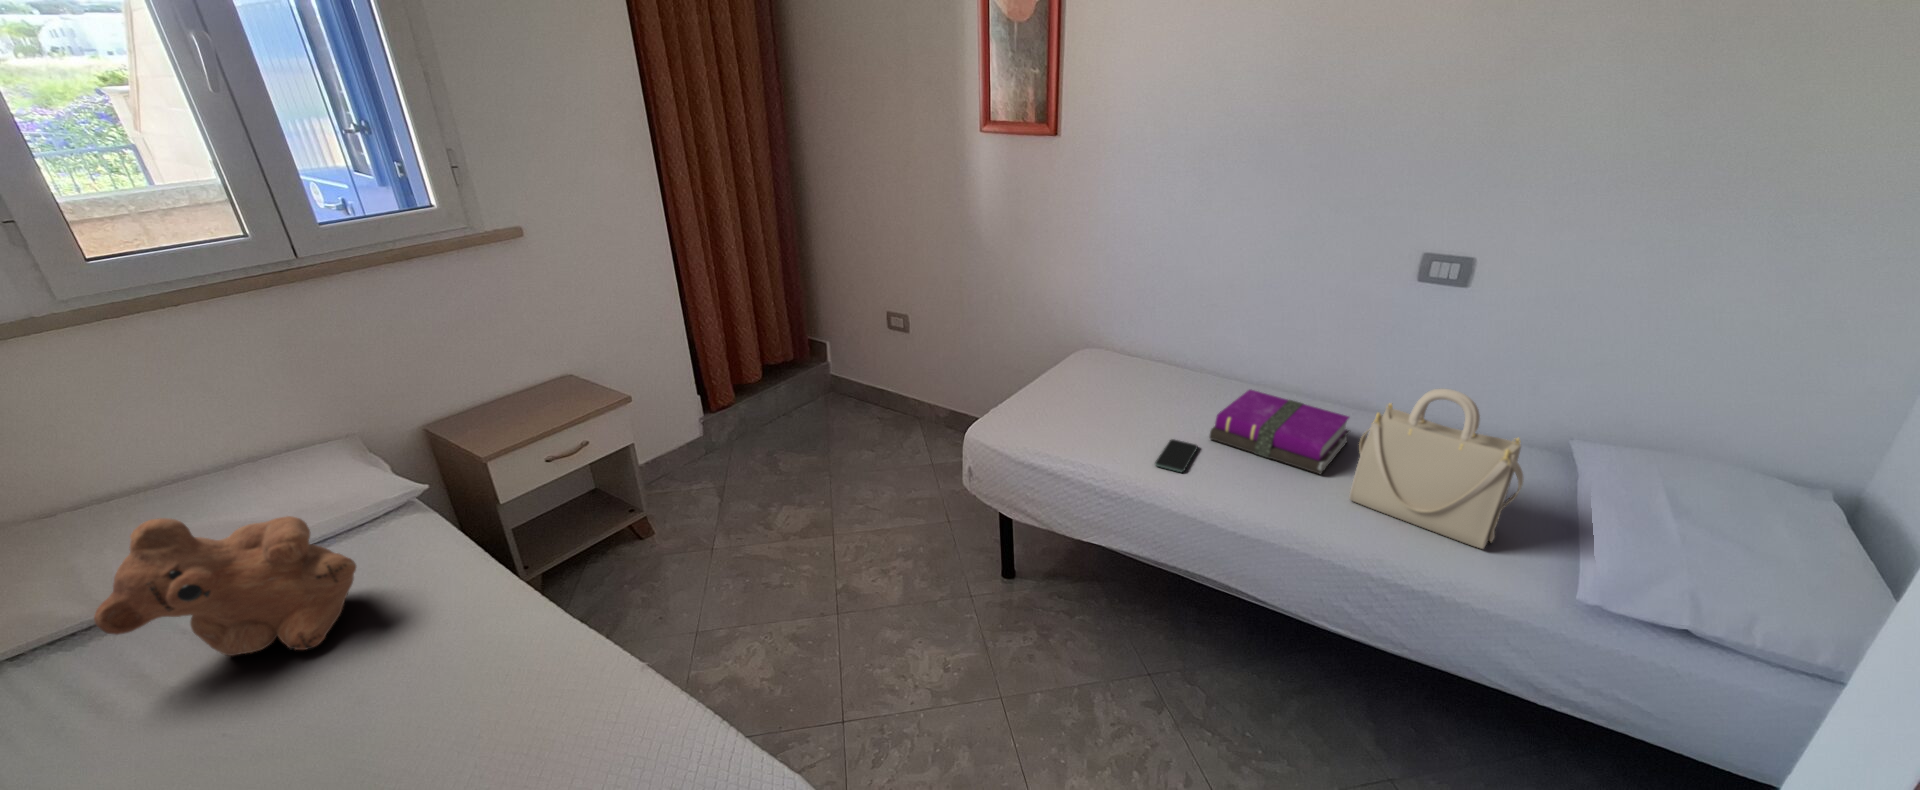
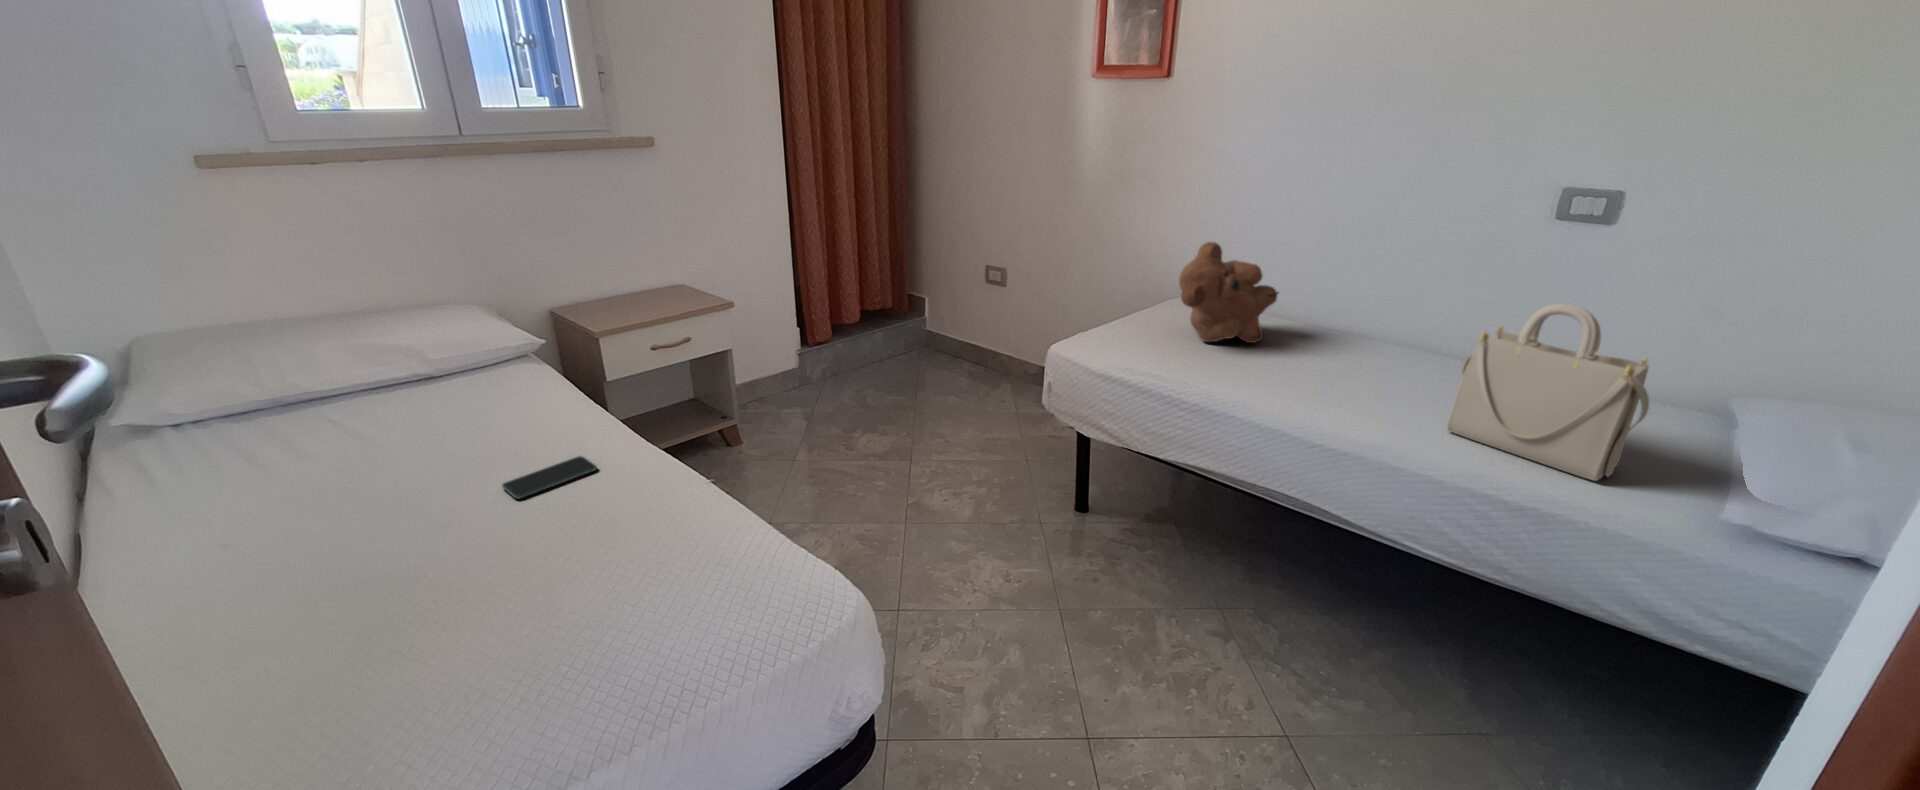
notebook: present [1210,390,1350,474] -> none [1301,329,1462,409]
smartphone: present [1155,439,1198,472] -> present [502,456,597,499]
teddy bear: present [94,516,356,656] -> present [1179,242,1278,343]

